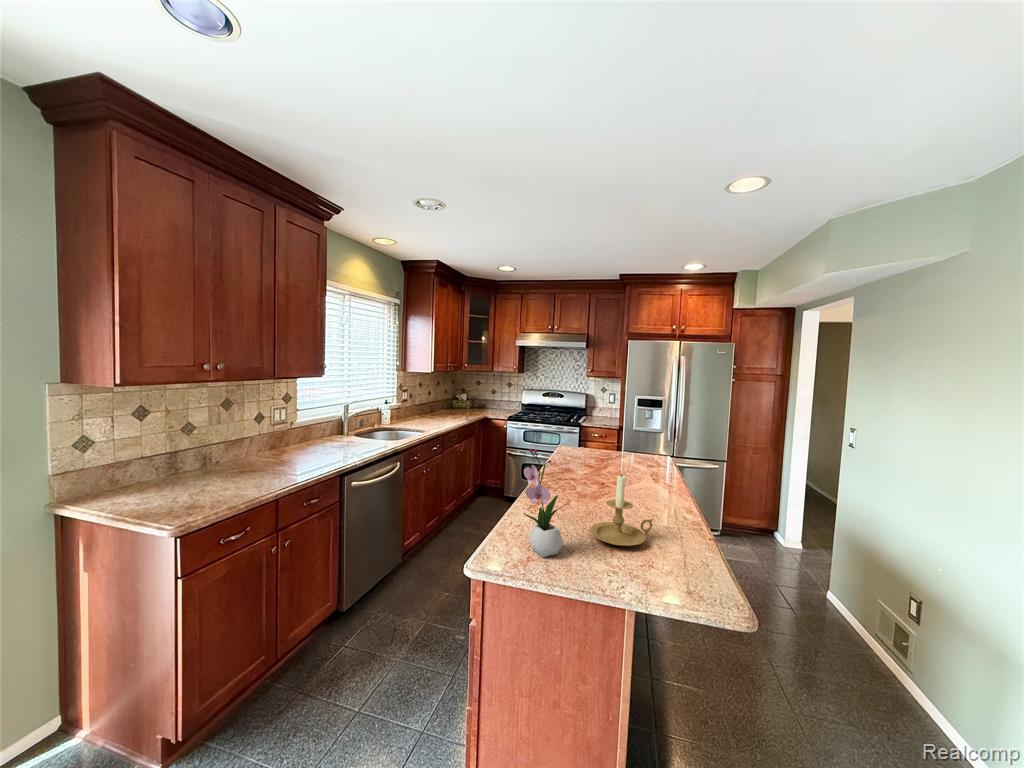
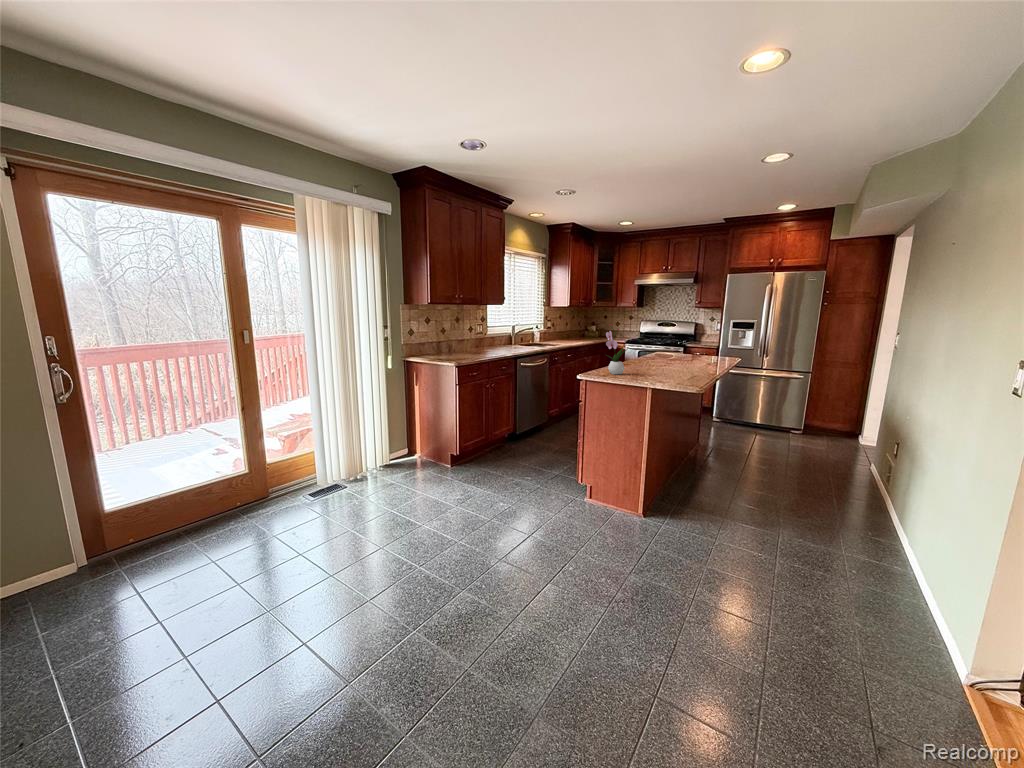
candle holder: present [590,474,653,546] -> none [643,339,679,375]

